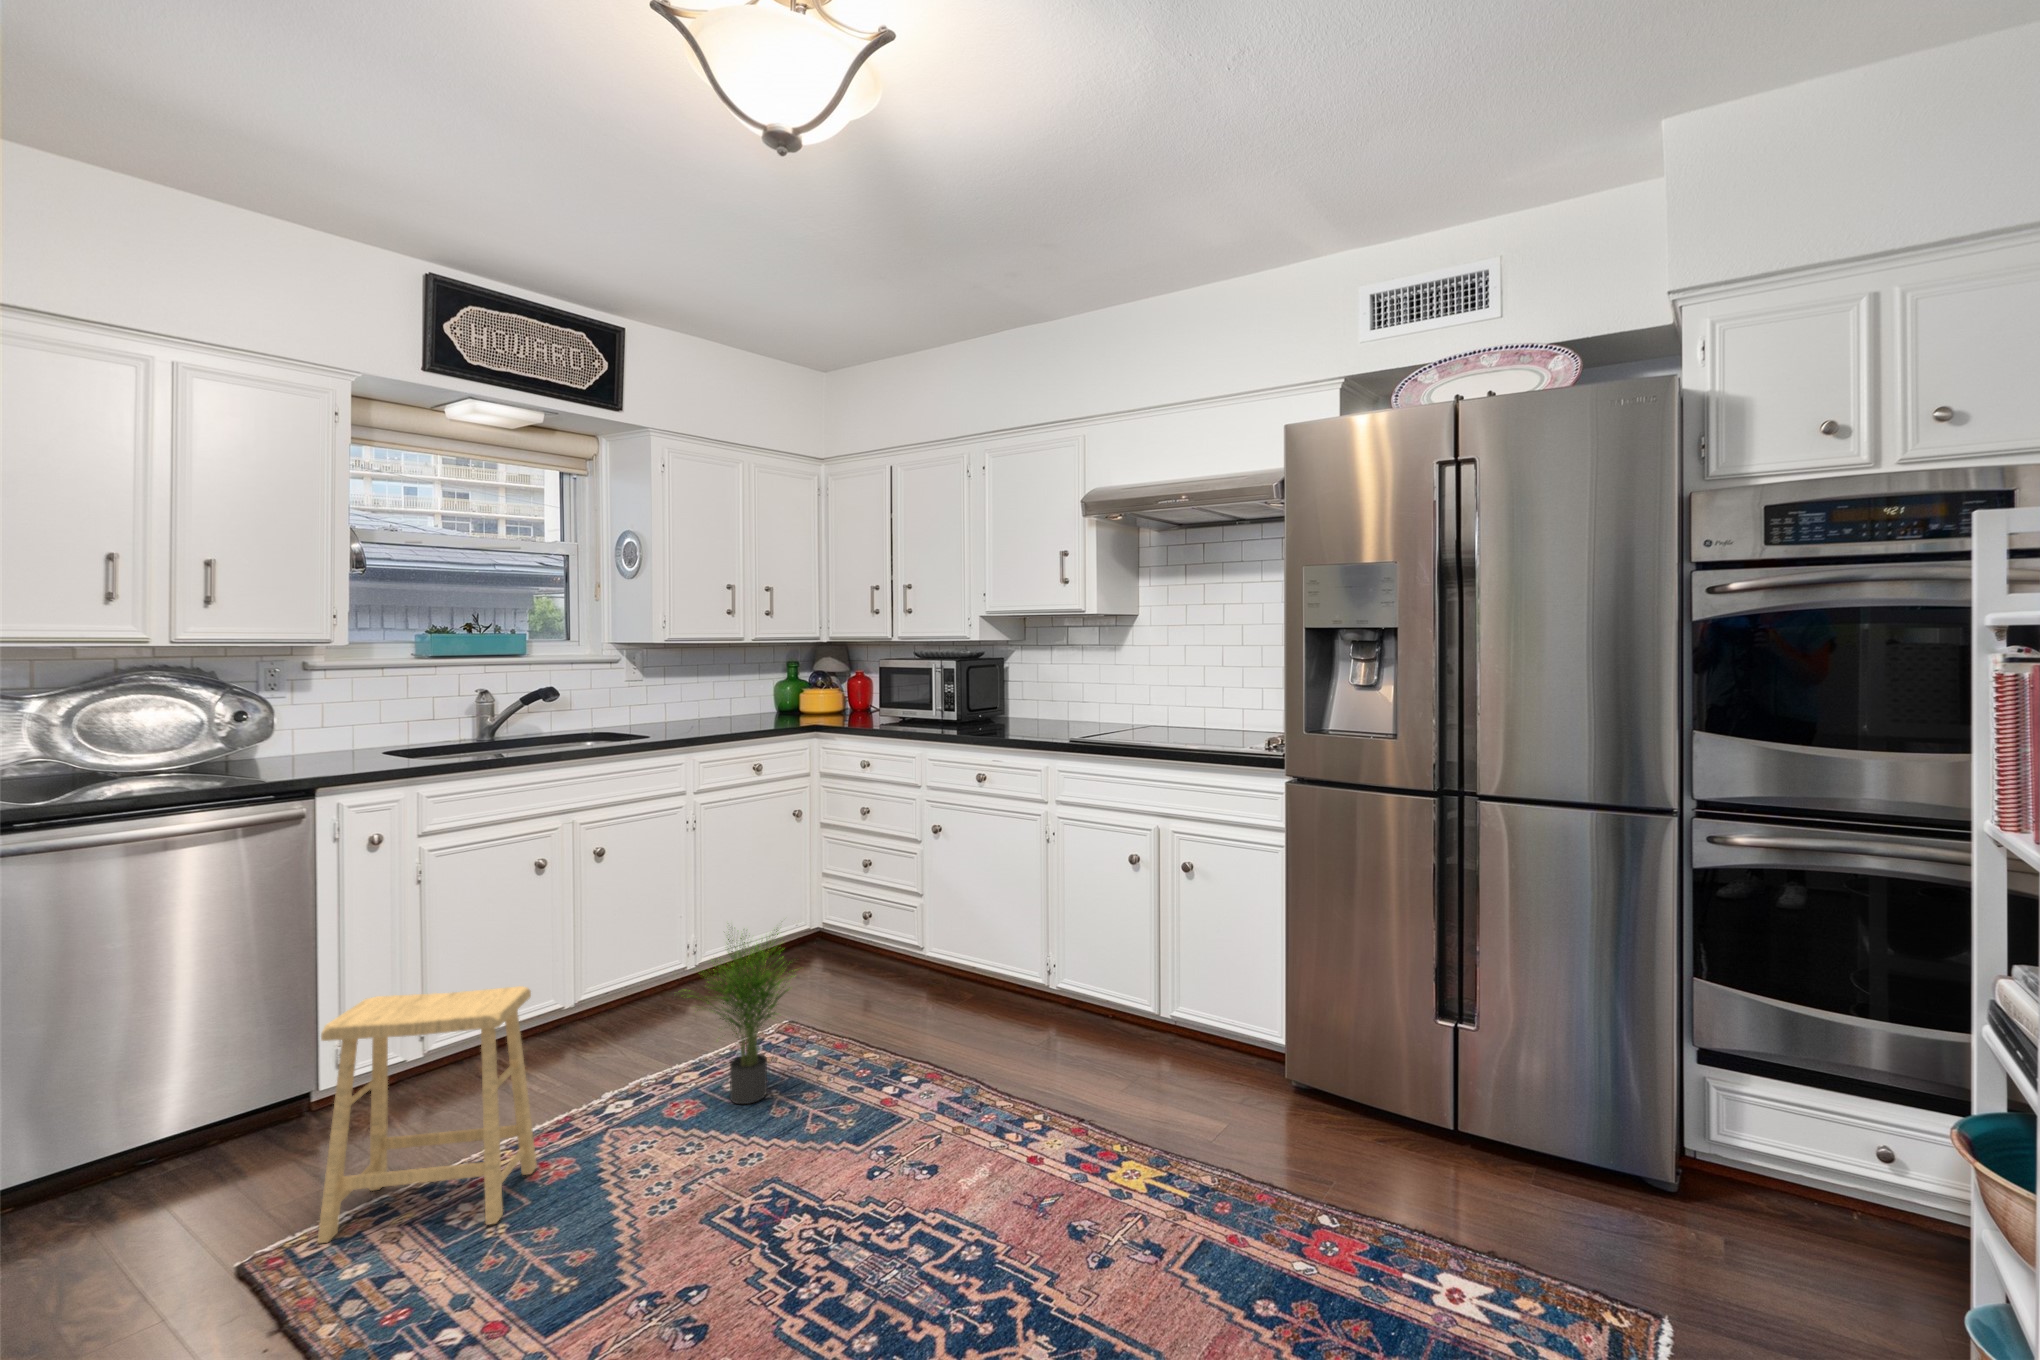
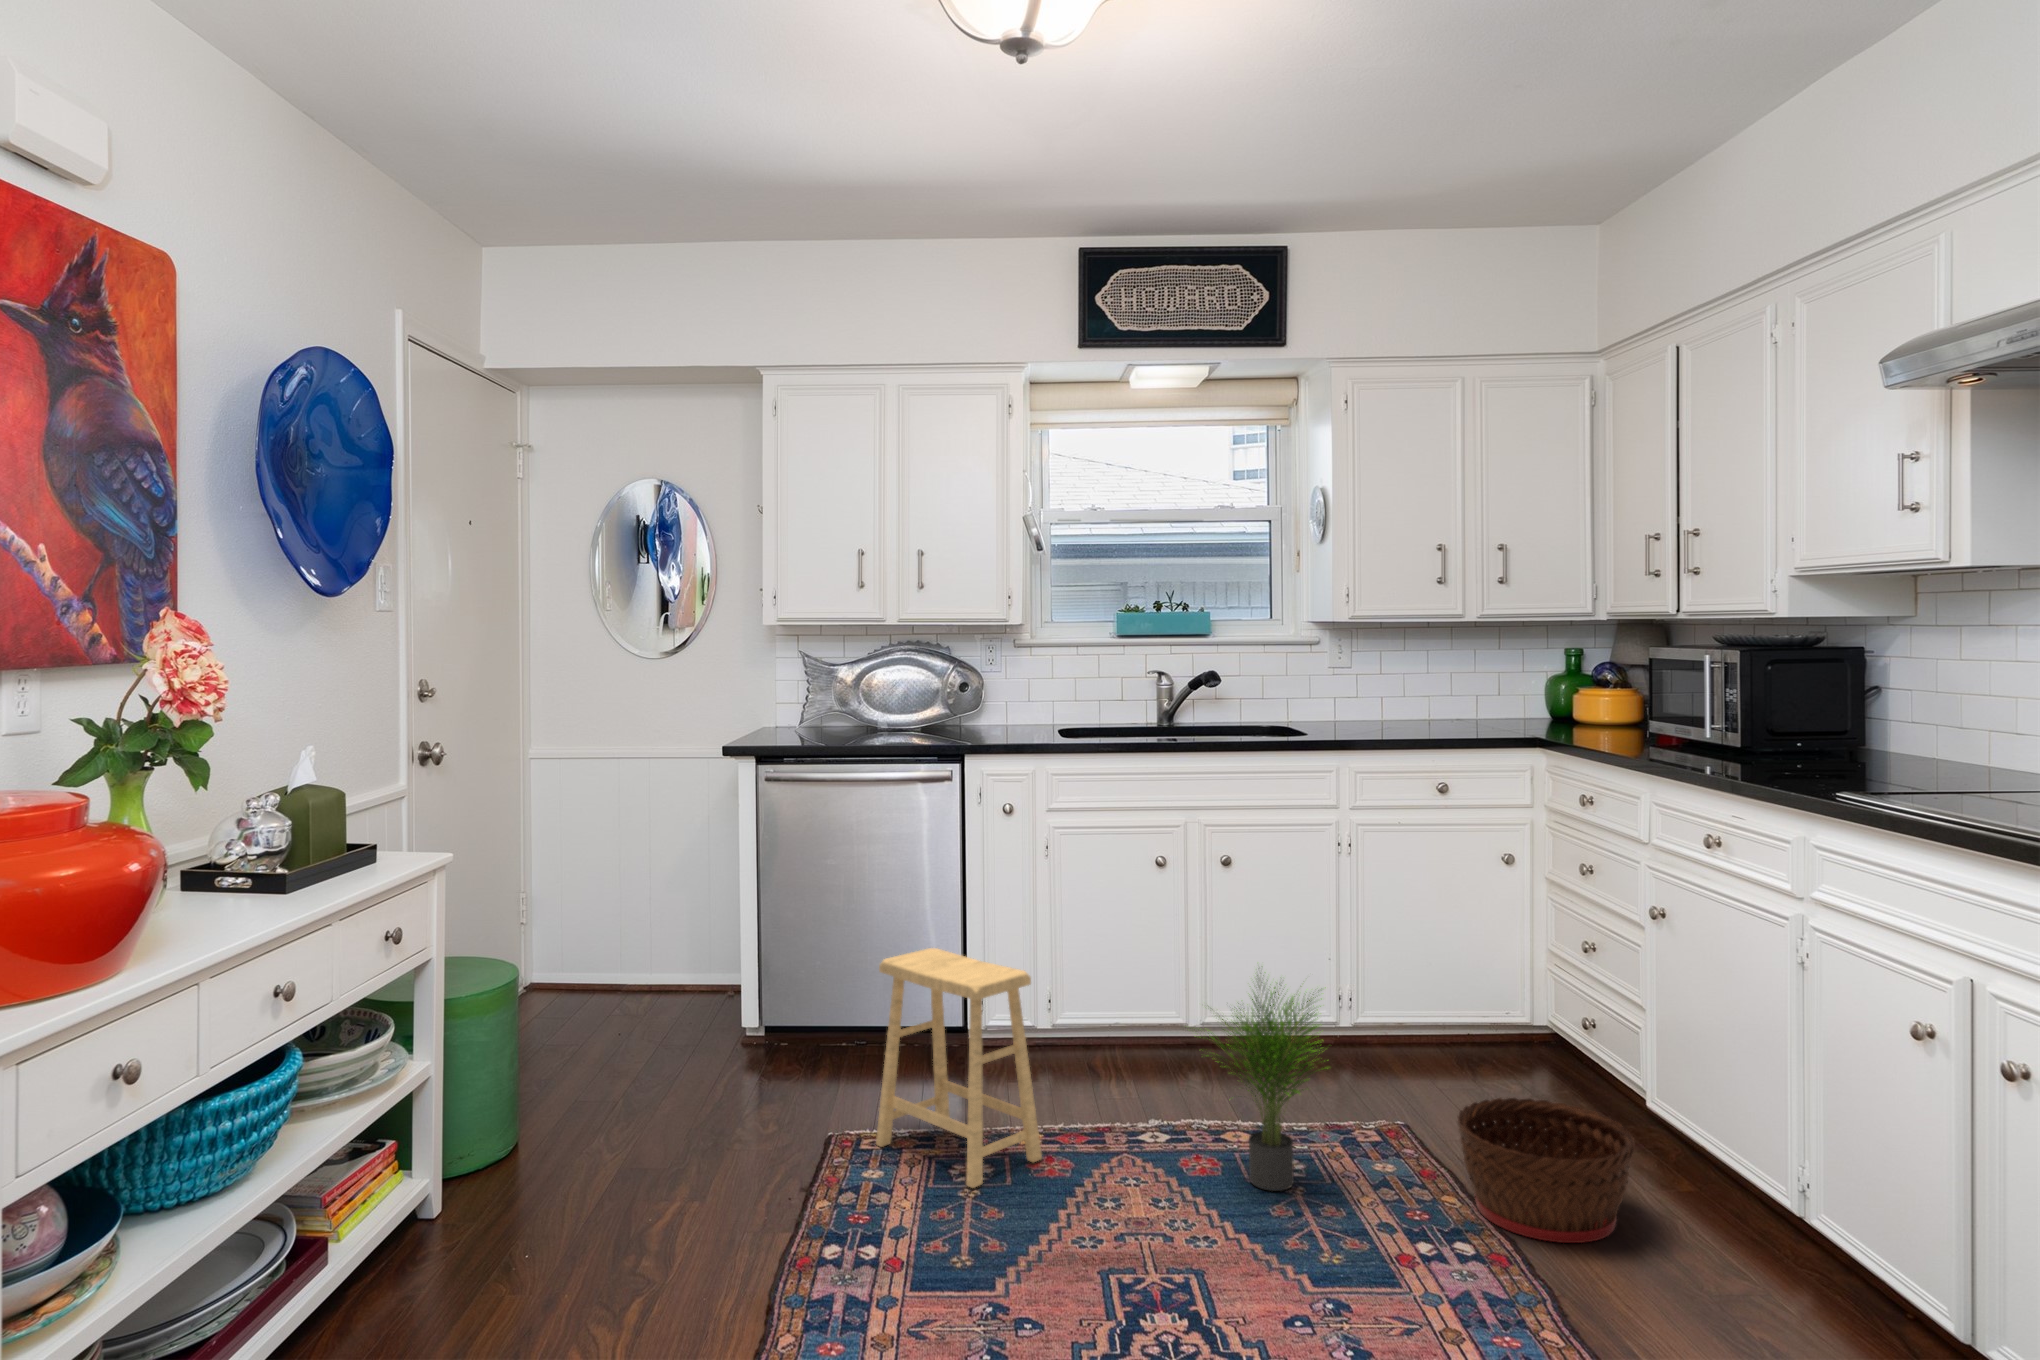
basket: none [868,964,977,1059] -> present [1457,1098,1635,1243]

